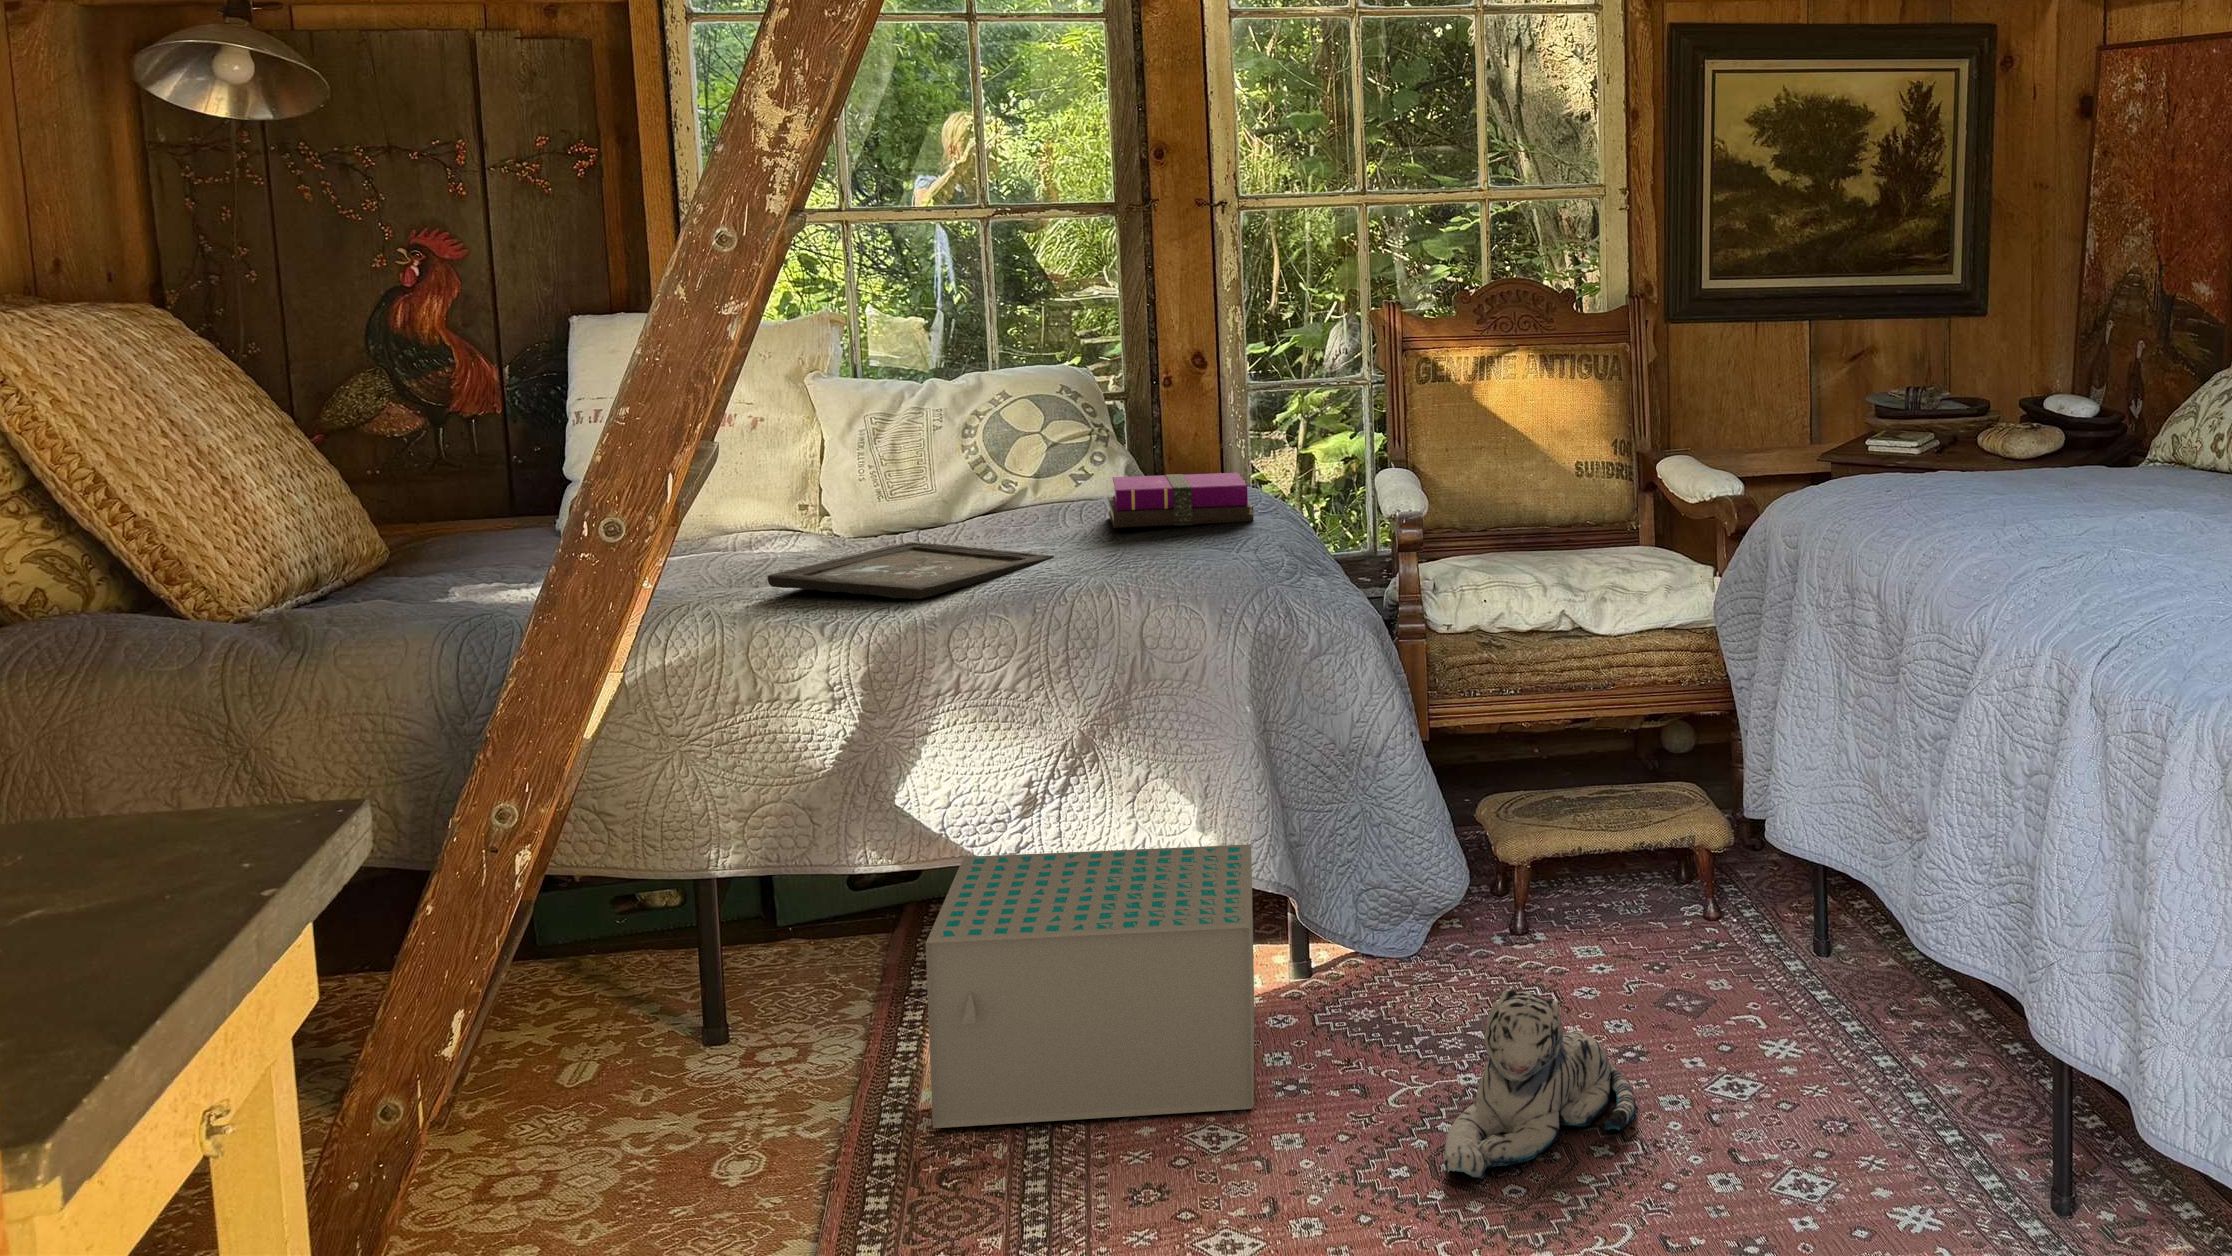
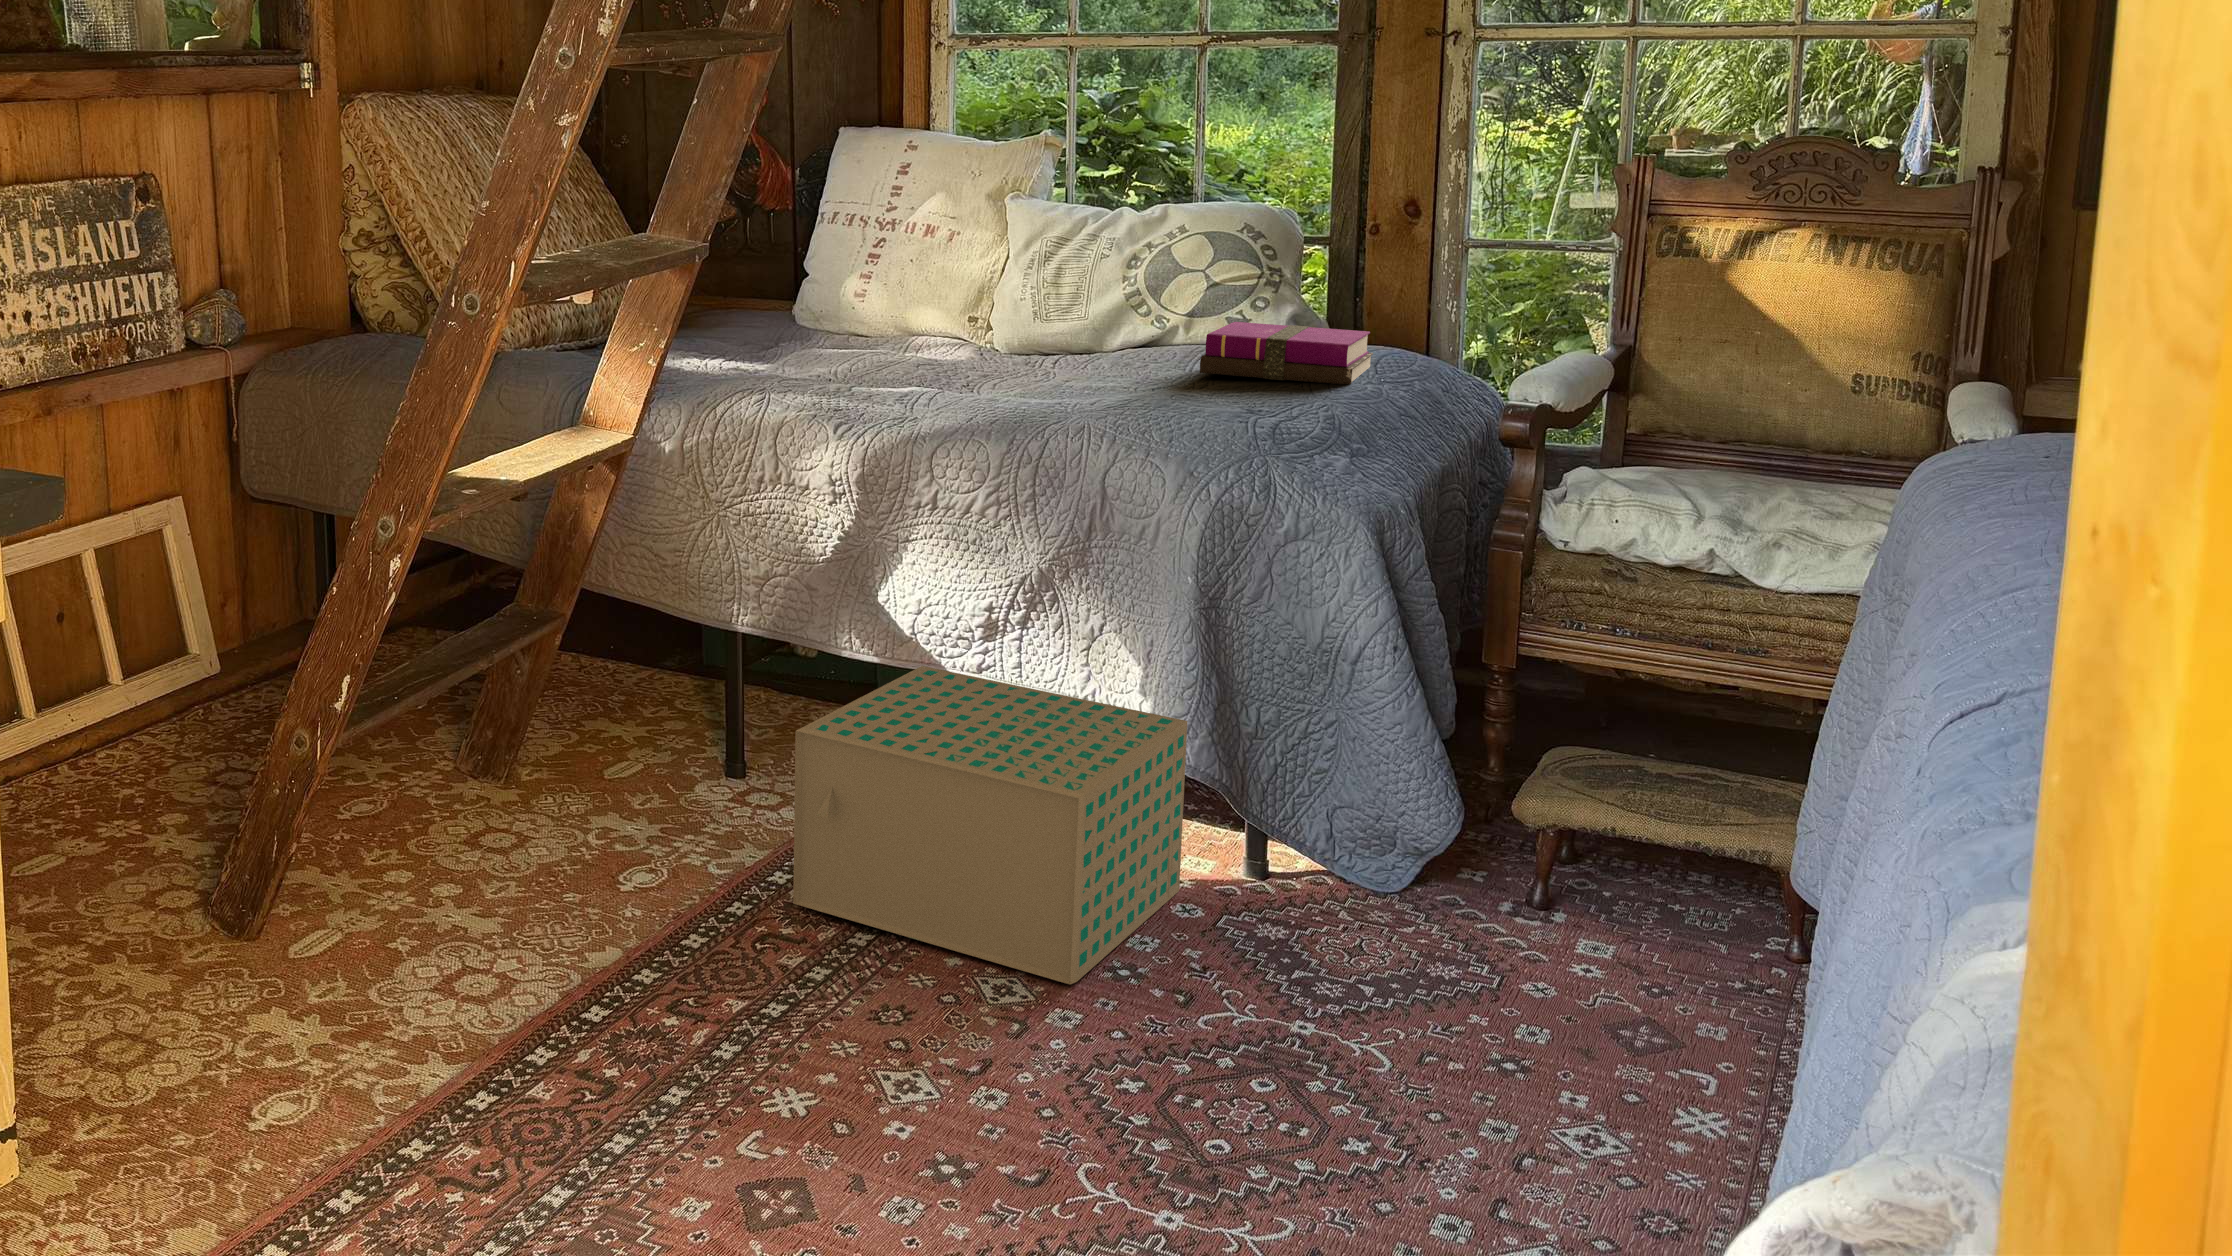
tray: present [768,542,1054,599] -> none [839,362,1110,413]
plush toy: present [1444,989,1636,1178] -> none [1178,943,1486,1149]

